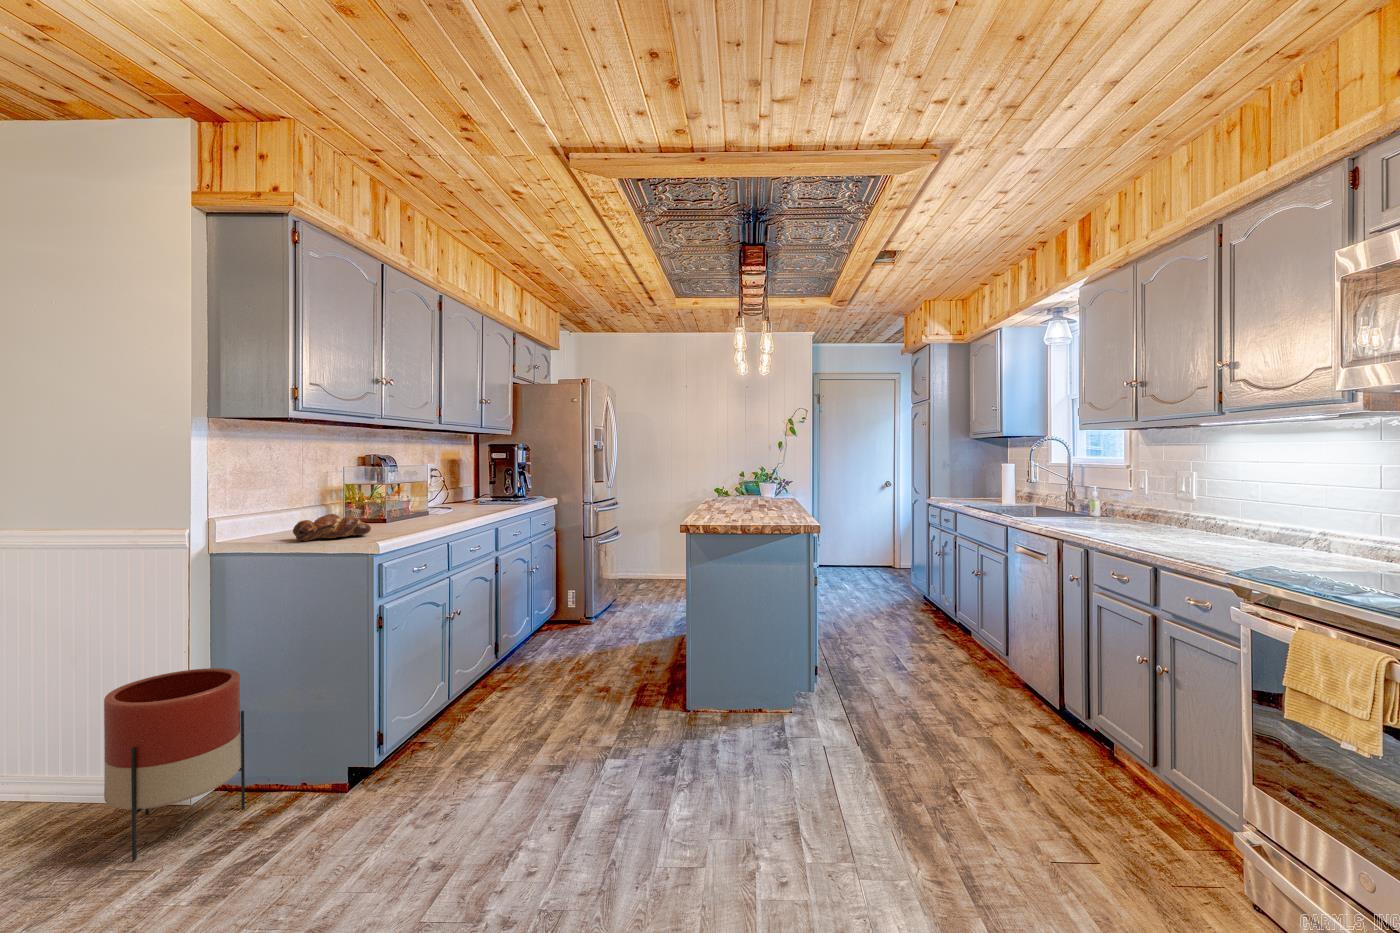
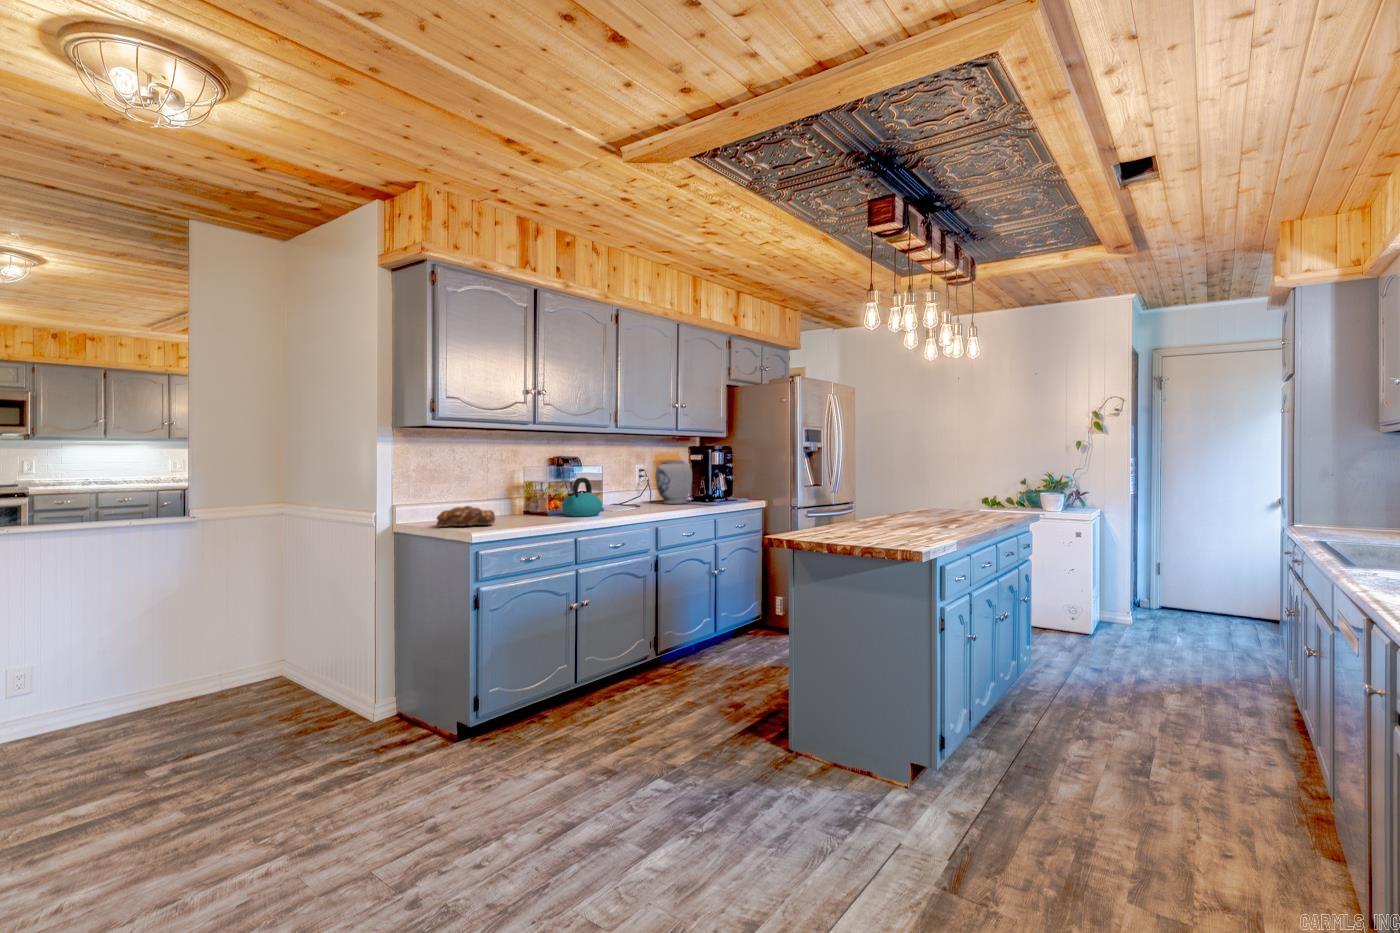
vase: none [459,460,499,505] -> present [656,461,692,504]
kettle: none [405,479,452,522] -> present [562,478,602,517]
planter: present [104,668,245,860] -> none [306,620,395,752]

